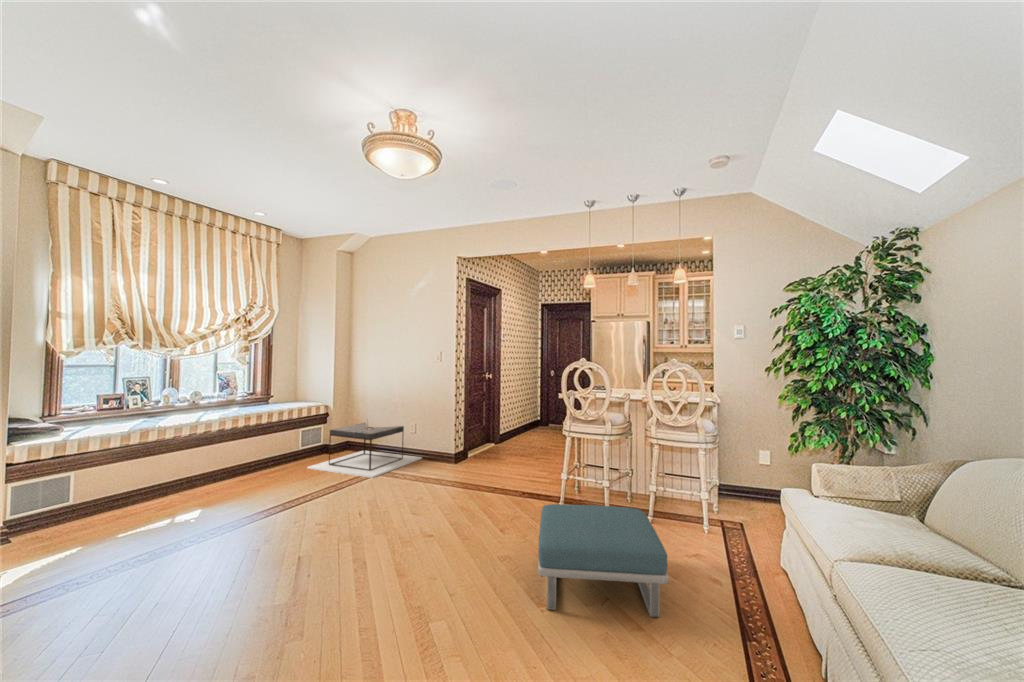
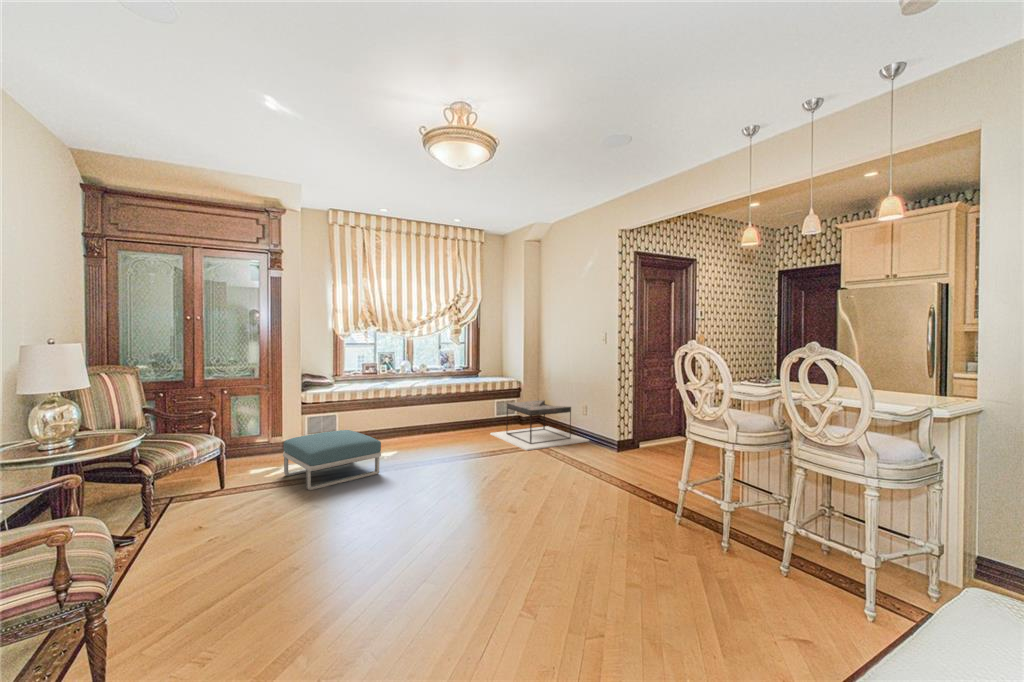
footstool: present [538,504,668,617] -> present [283,430,381,490]

